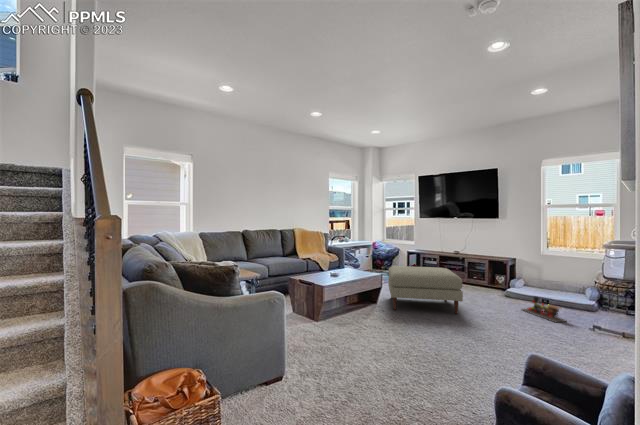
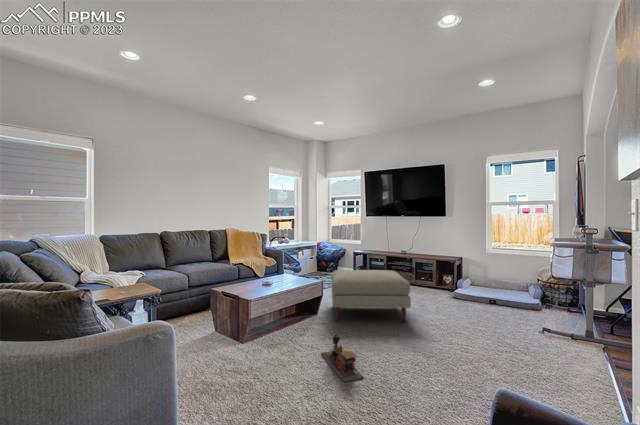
toy train: present [522,297,566,322] -> present [321,334,363,382]

